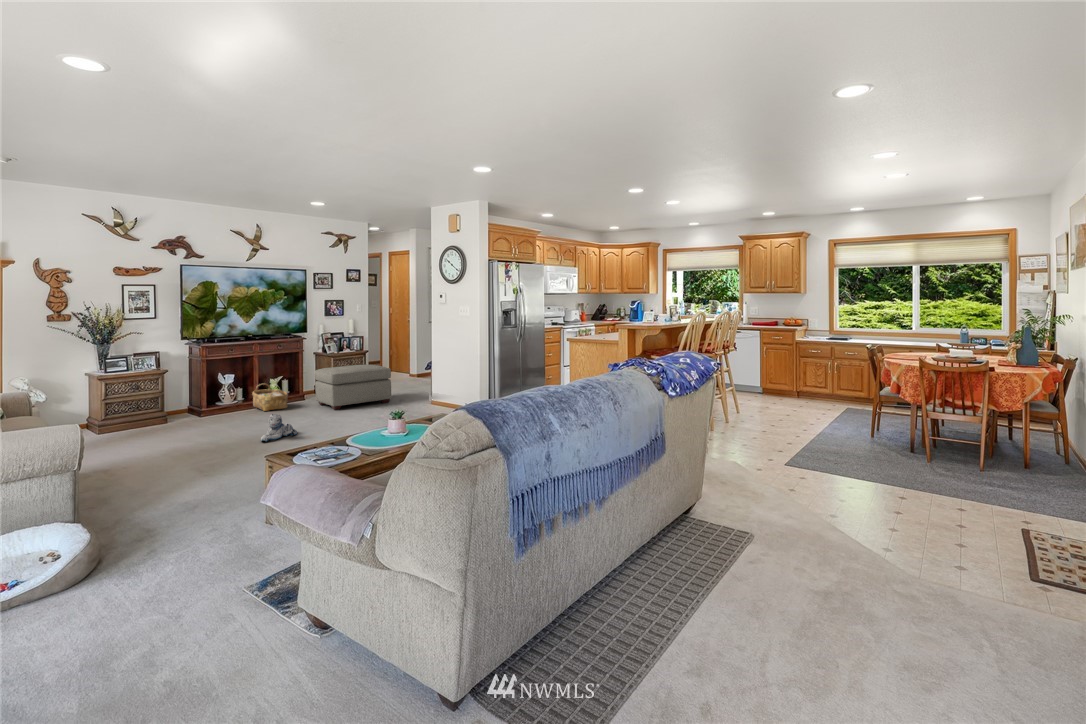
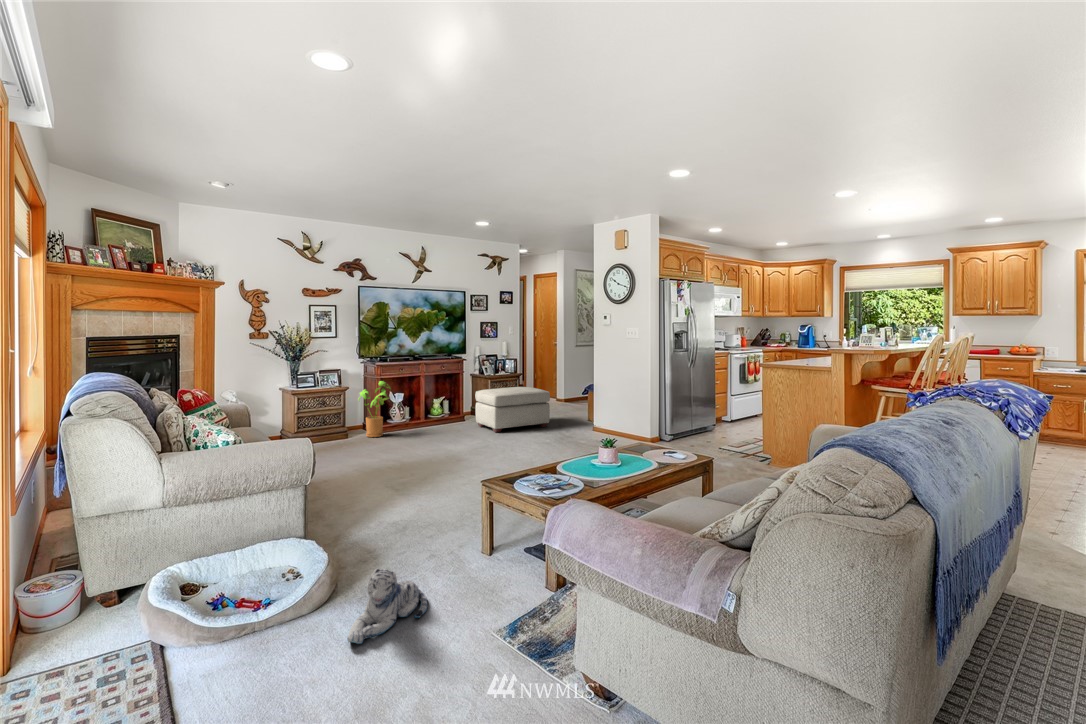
house plant: none [182,363,219,420] -> present [359,381,390,437]
woven basket: present [252,384,288,411] -> none [417,403,450,431]
plush toy: present [260,414,297,441] -> present [348,569,428,644]

